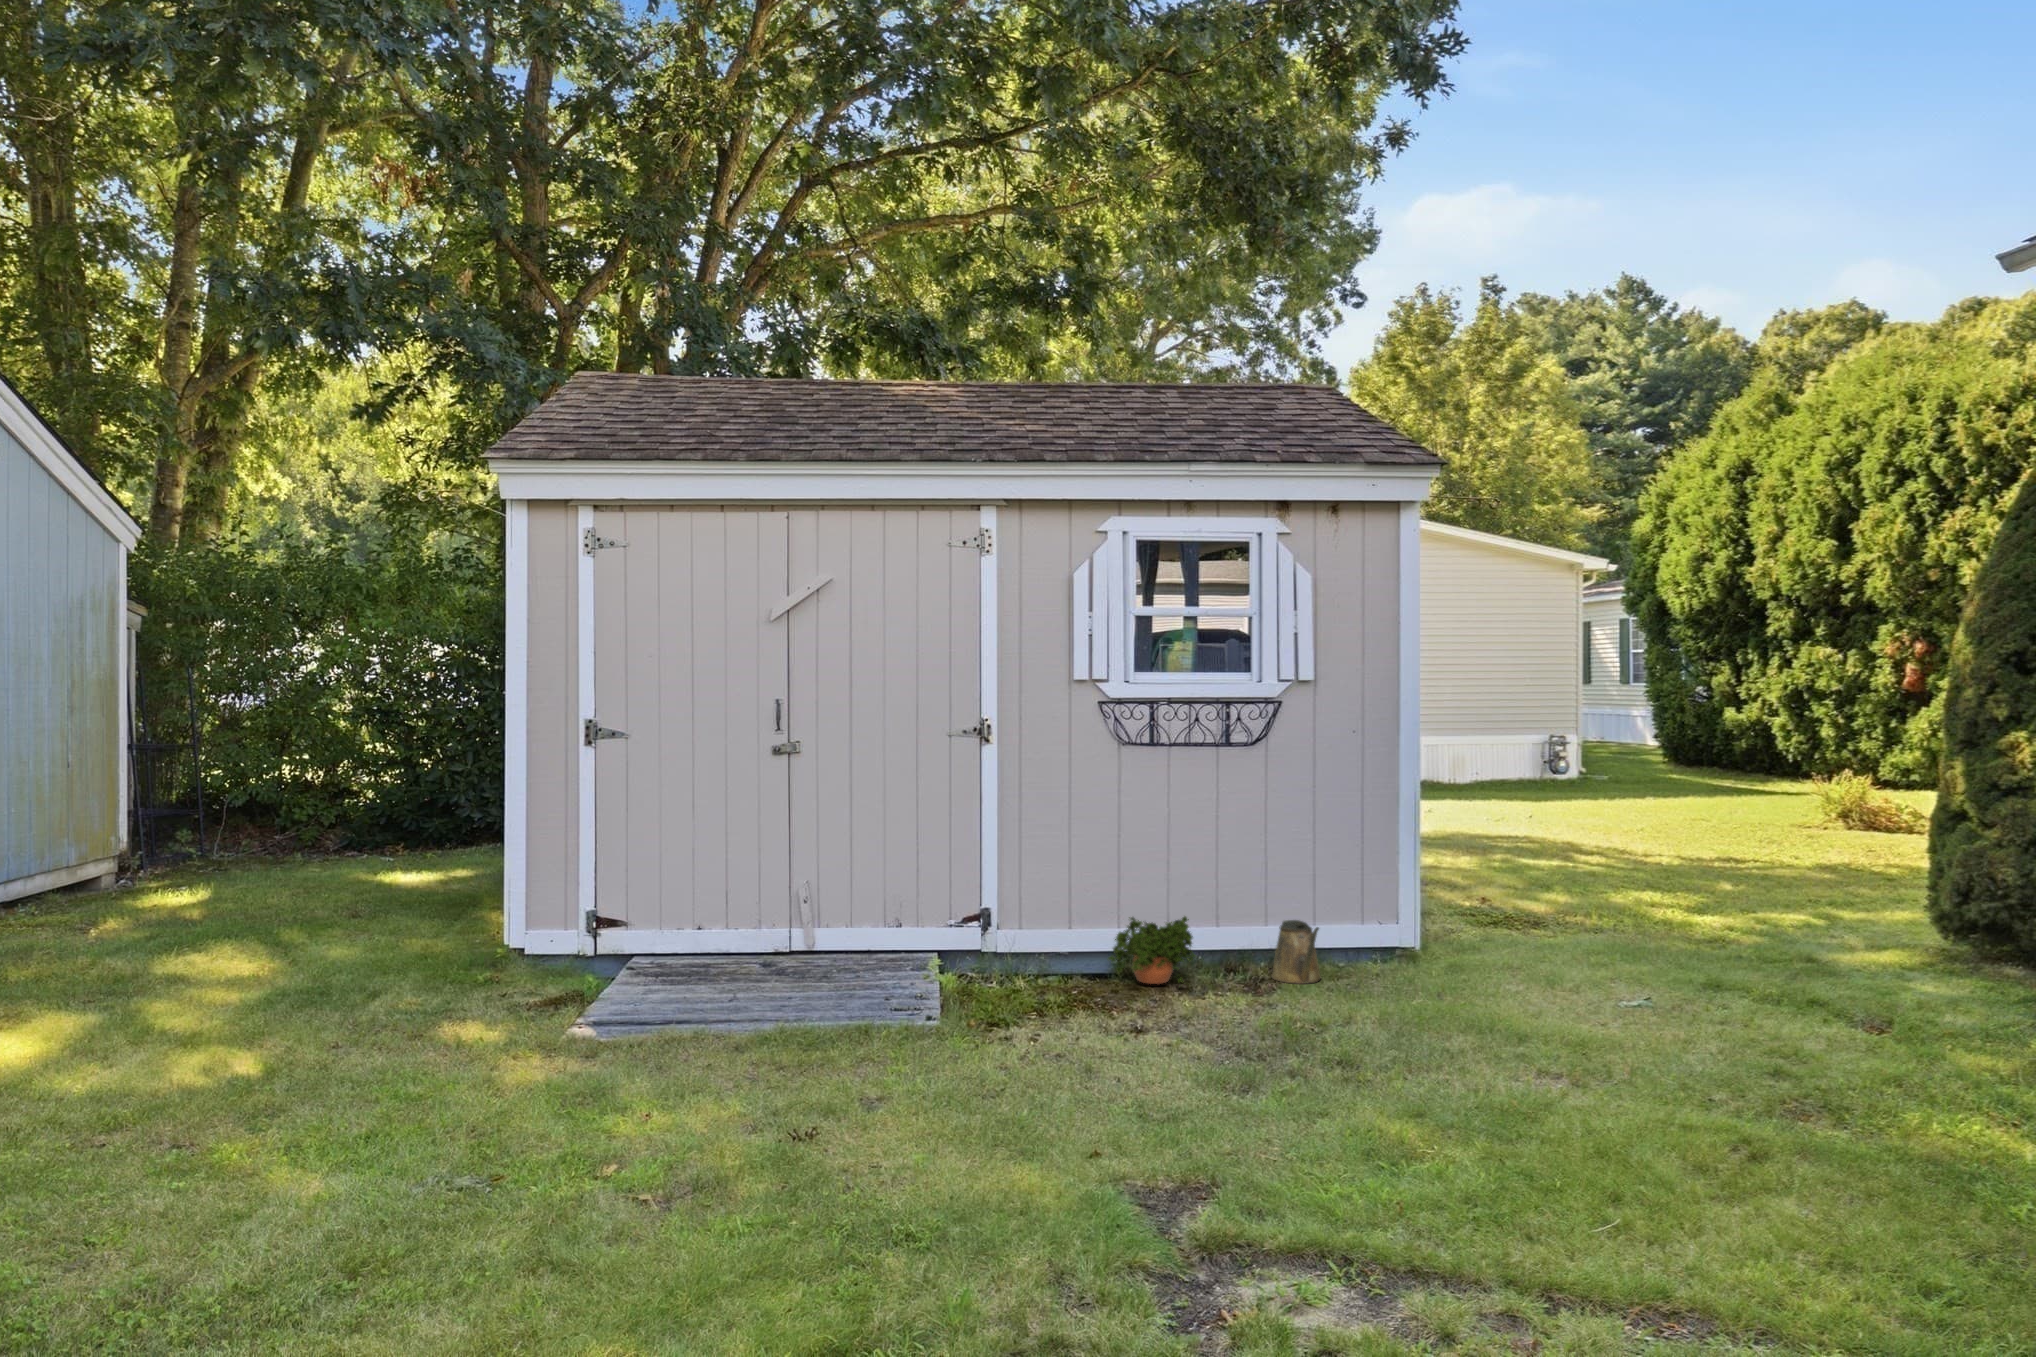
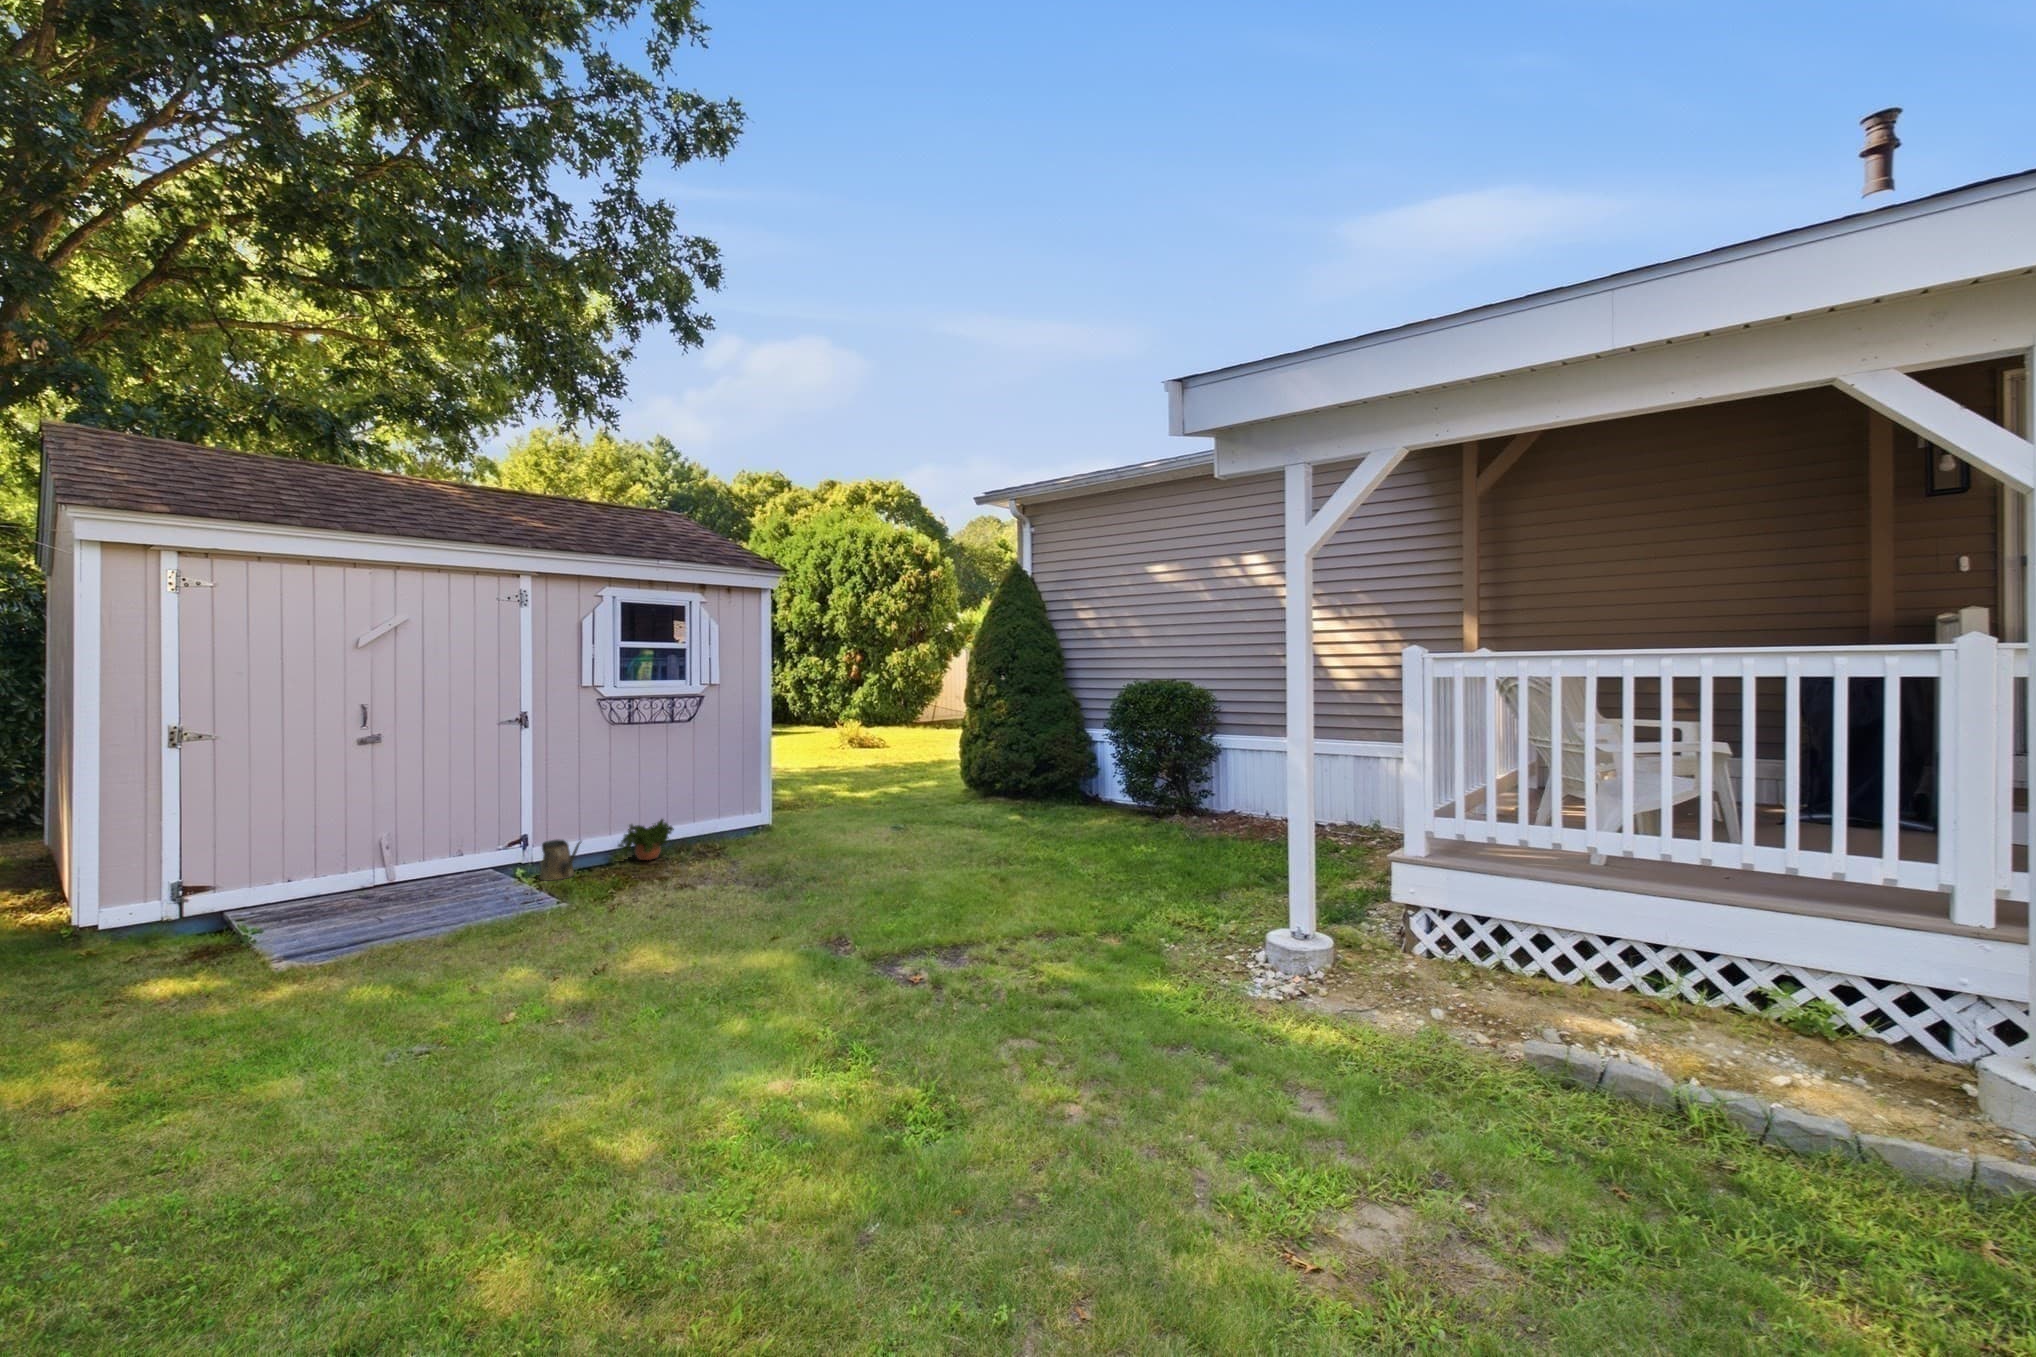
watering can: present [1271,920,1321,984] -> present [539,840,581,880]

